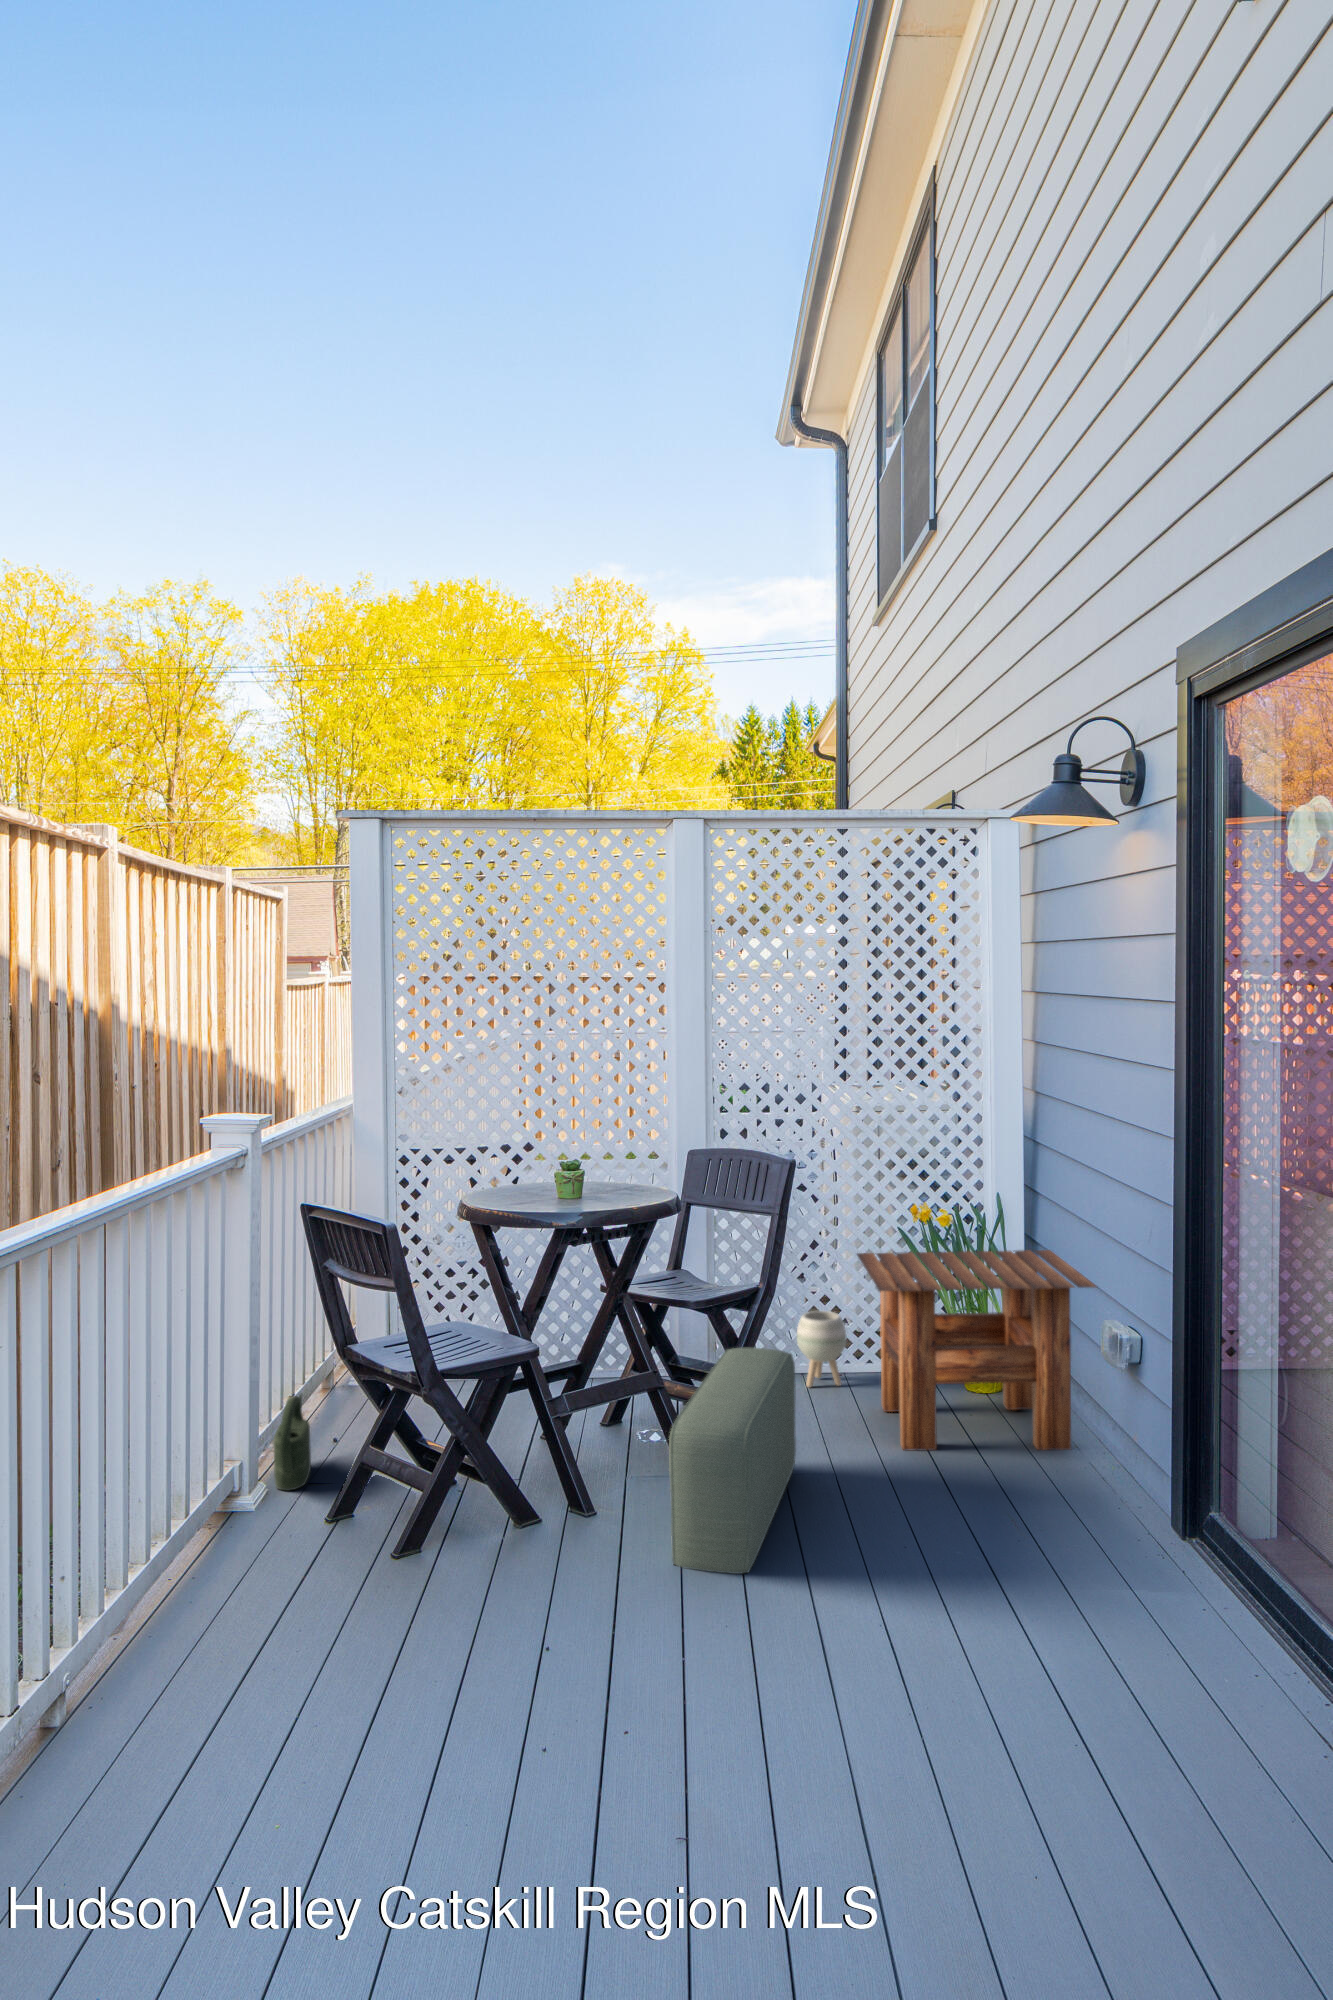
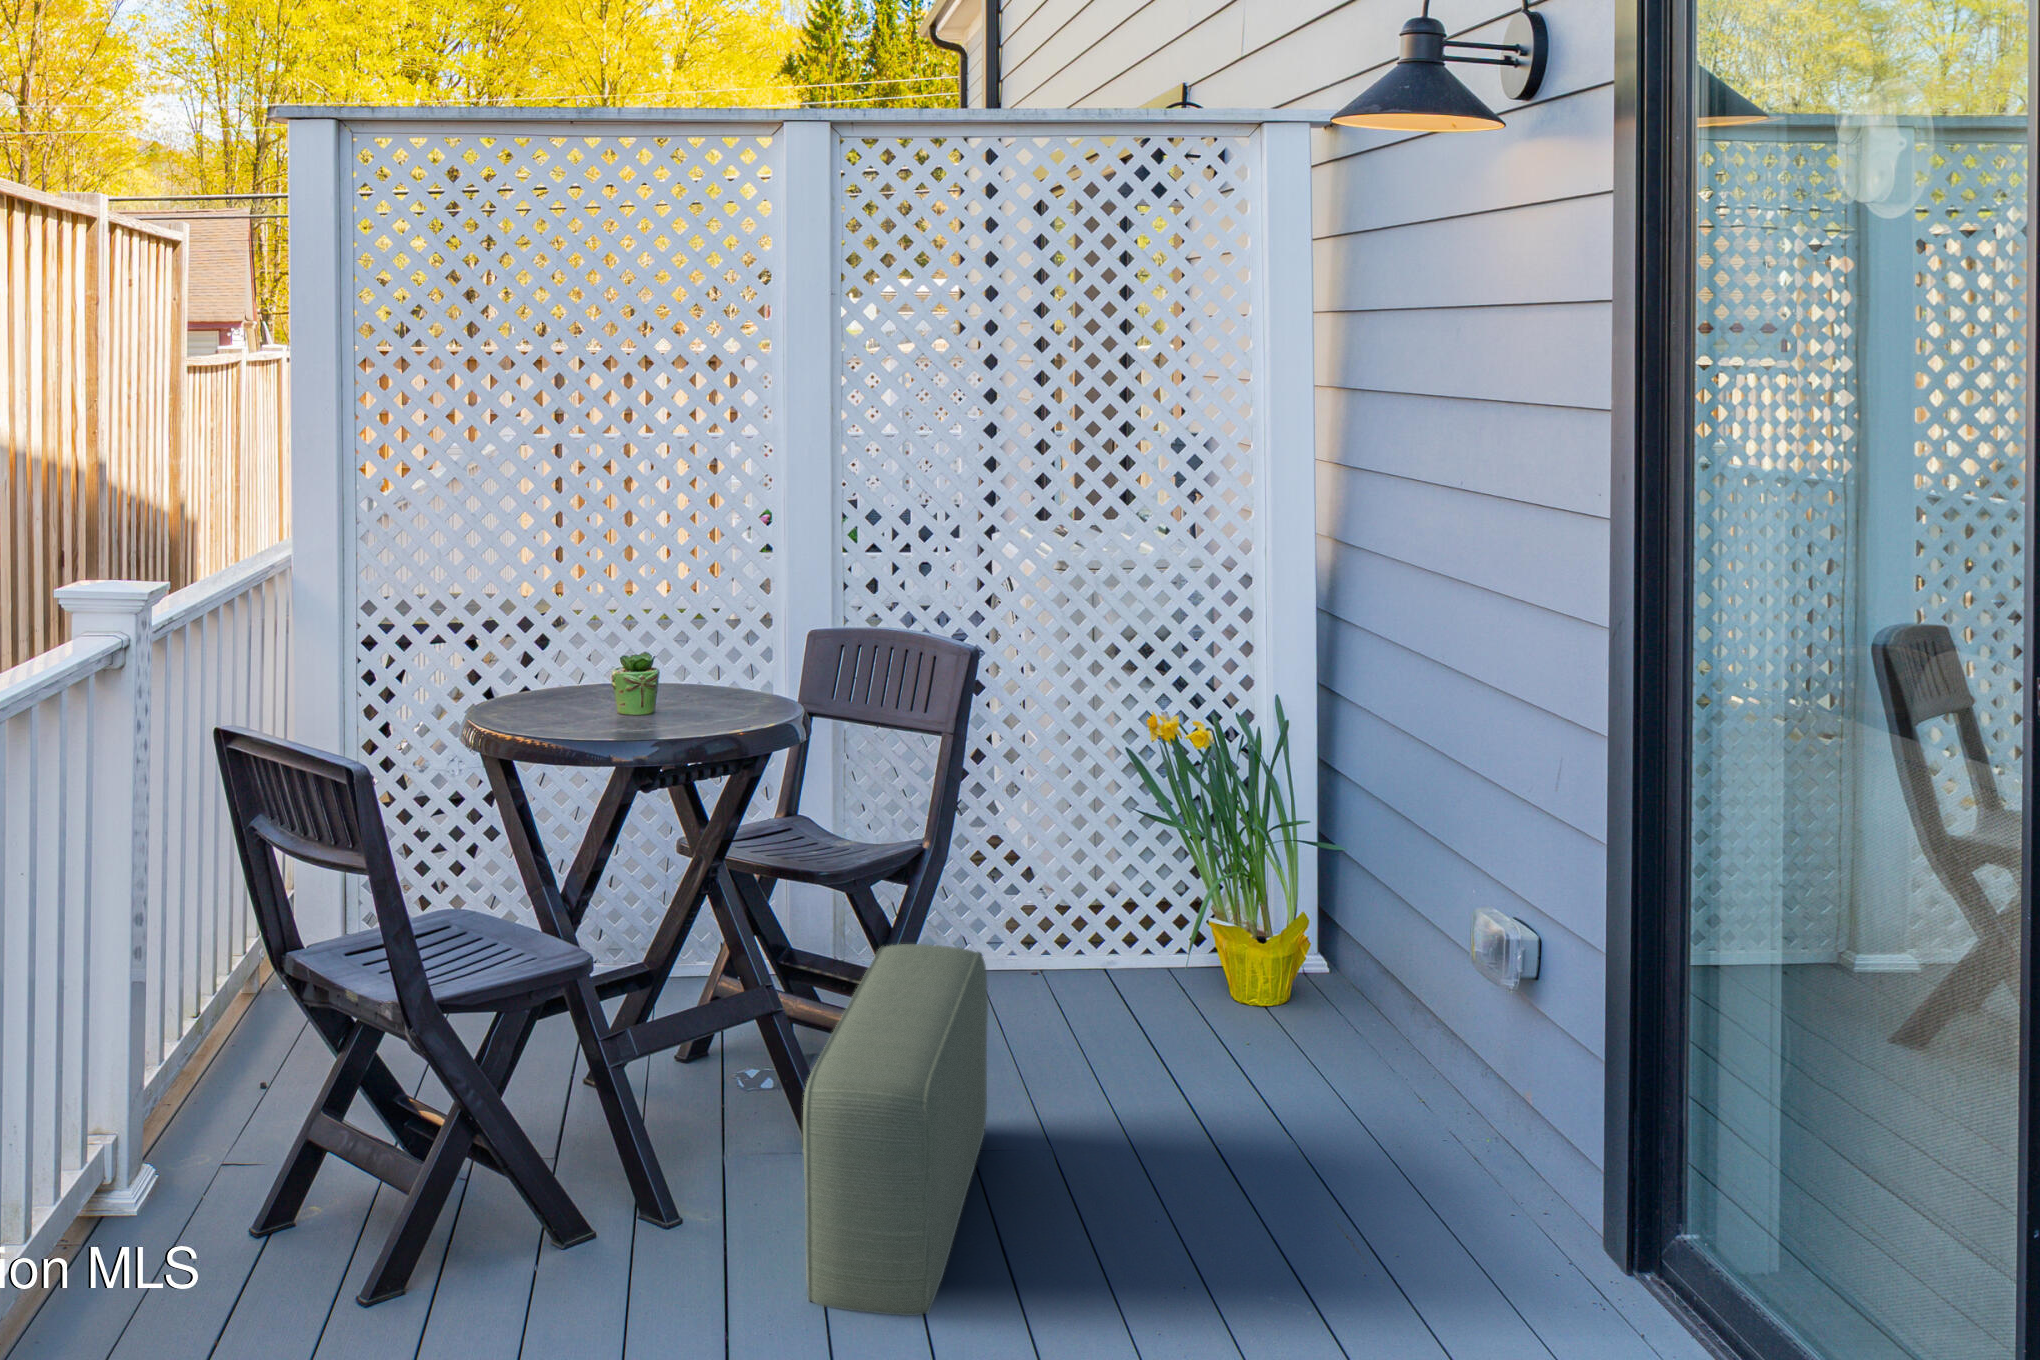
side table: present [857,1250,1096,1451] -> none [1068,786,1443,1102]
planter: present [797,1311,846,1388] -> none [974,877,1049,995]
watering can: present [273,1395,311,1491] -> none [167,1018,226,1179]

